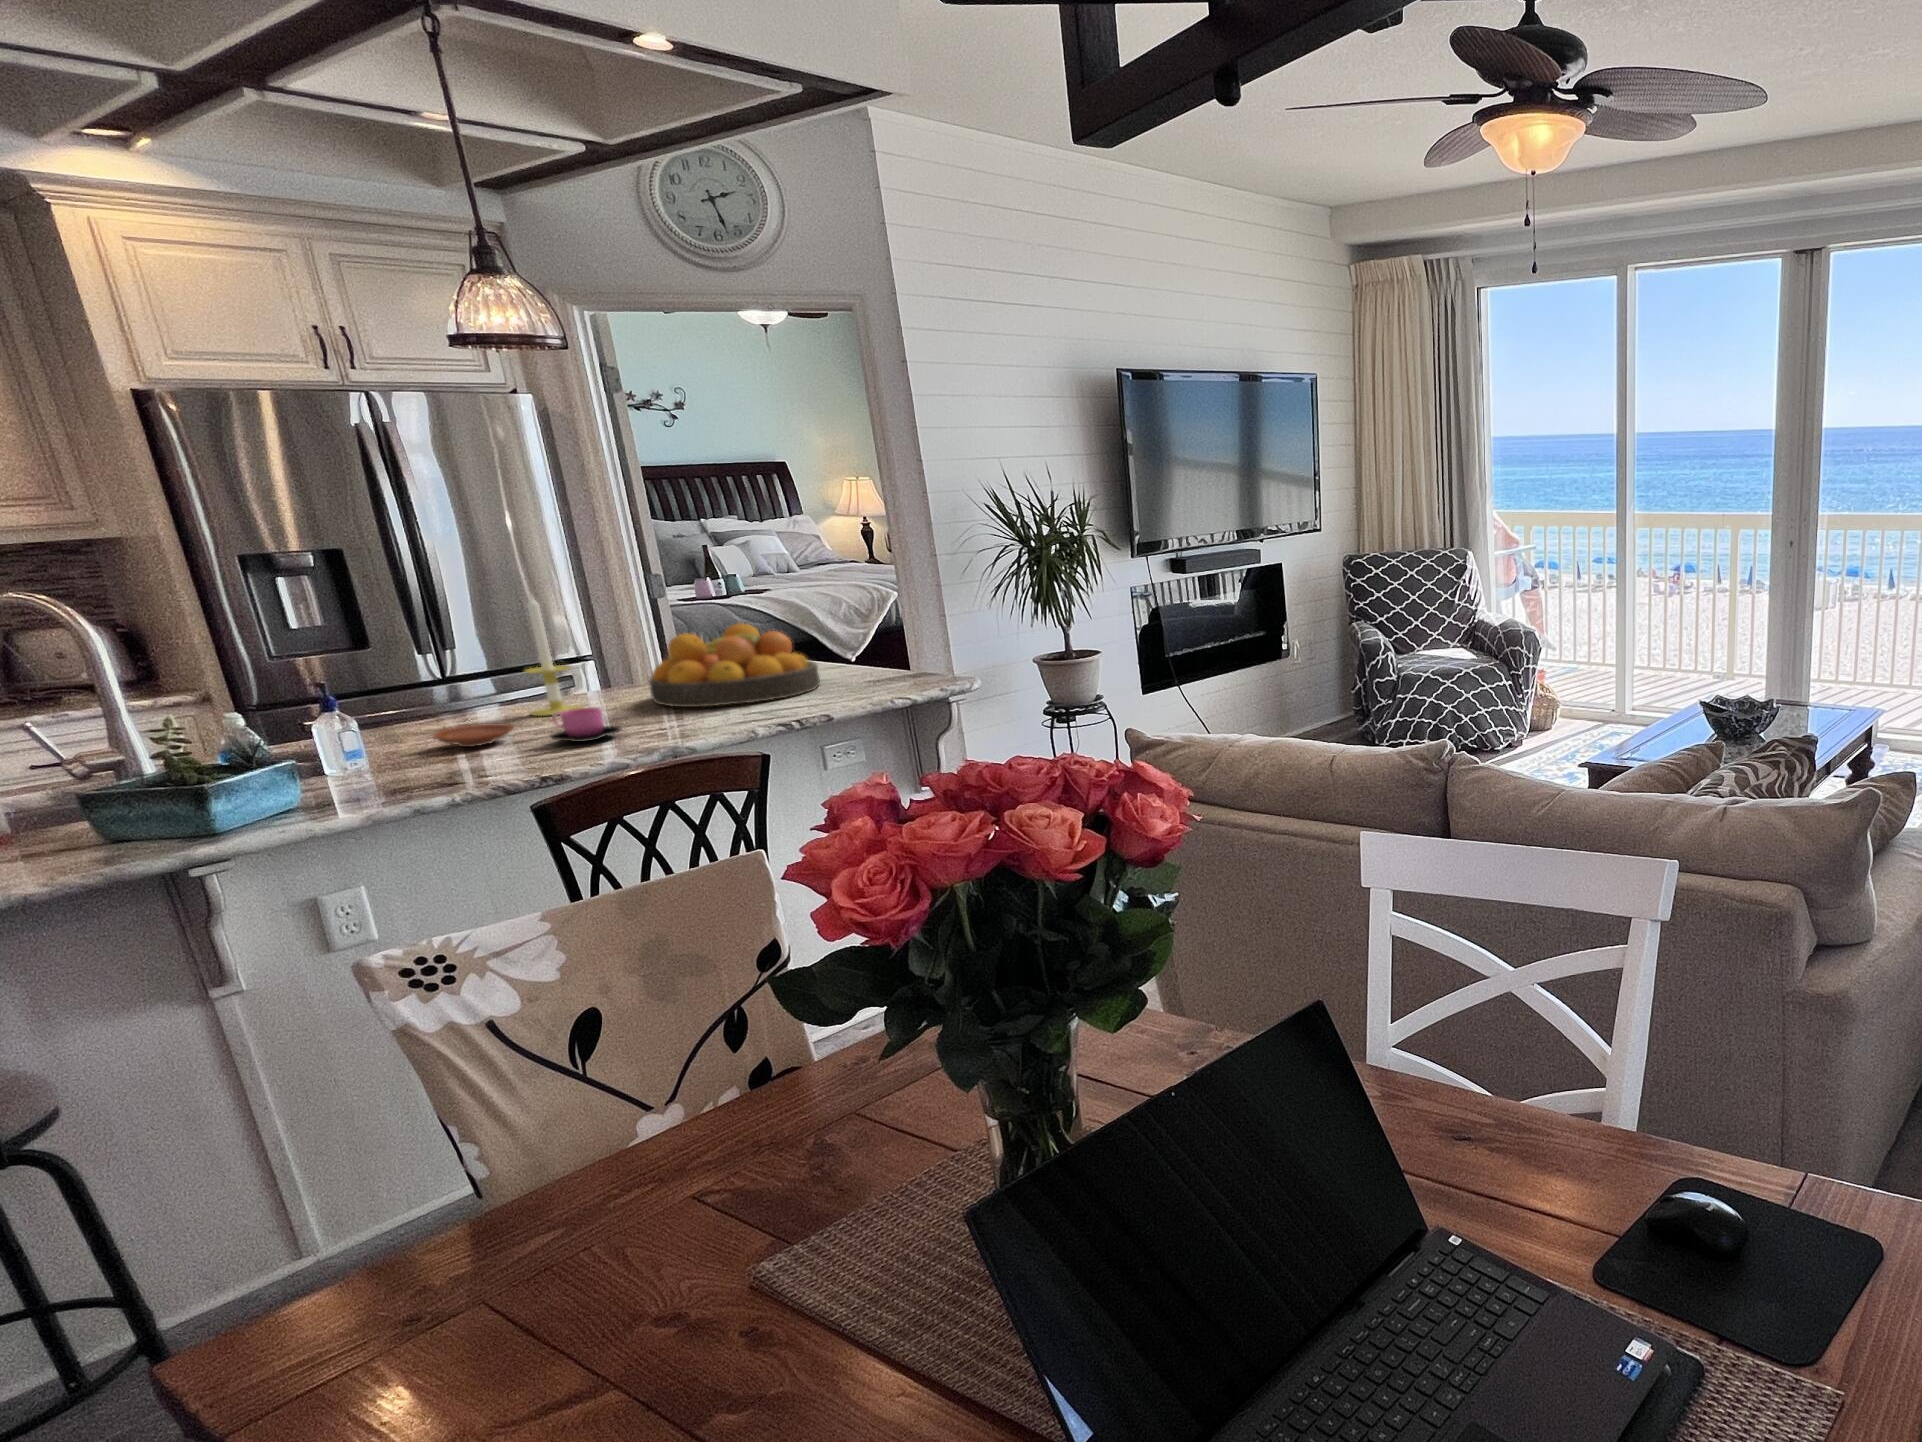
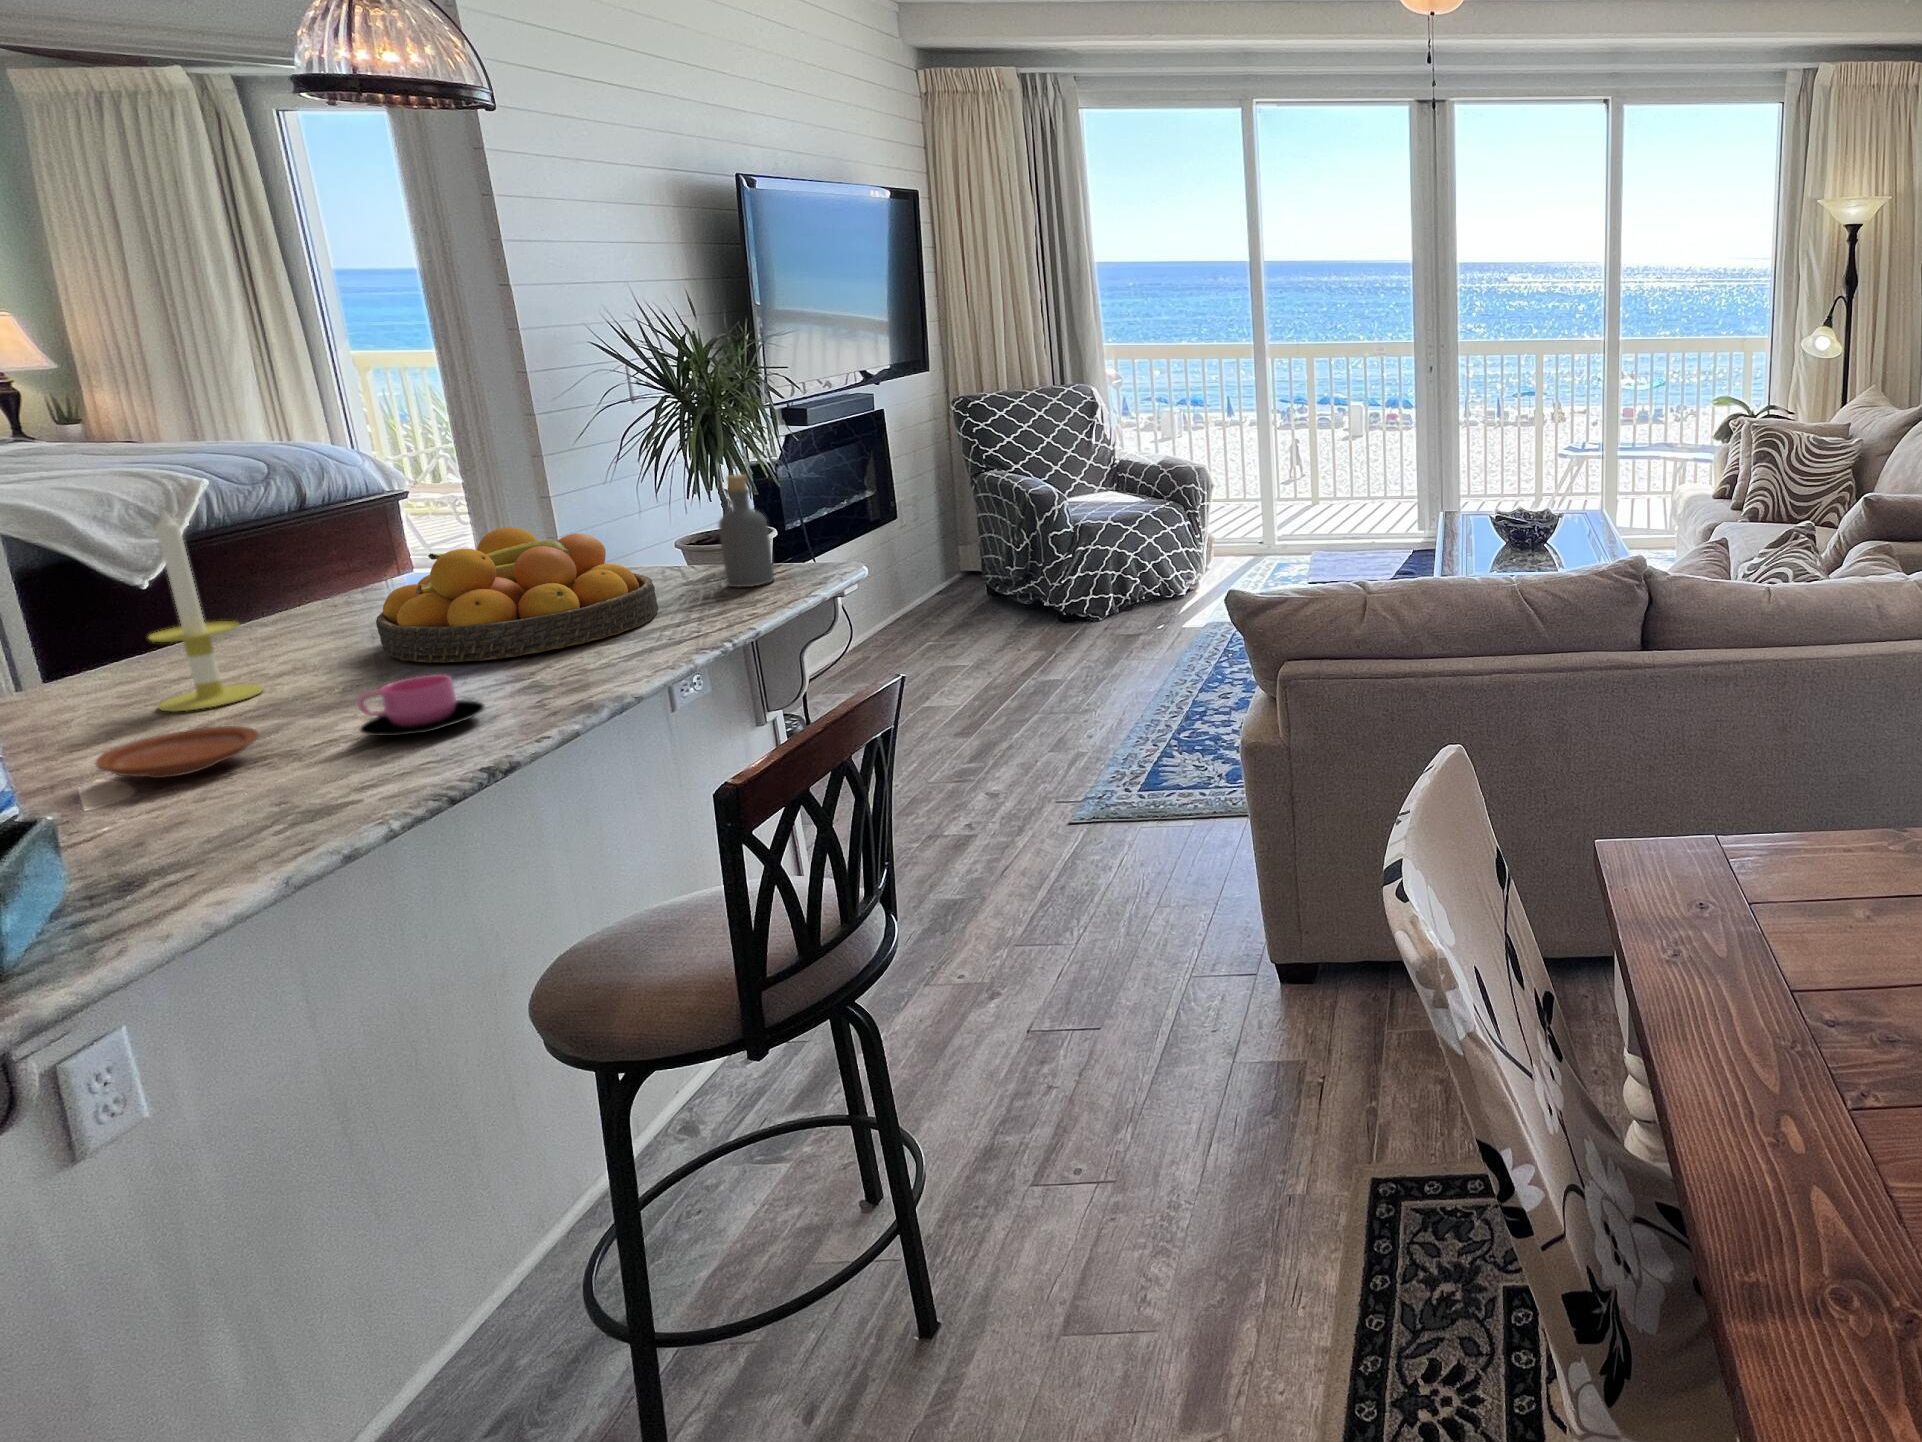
bottle: none [870,598,910,681] -> present [719,474,774,587]

